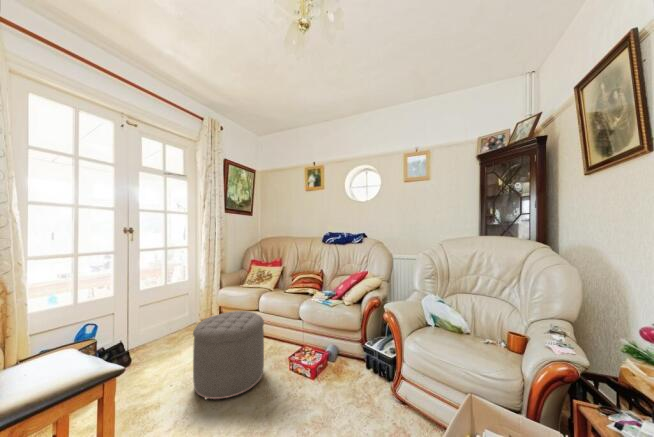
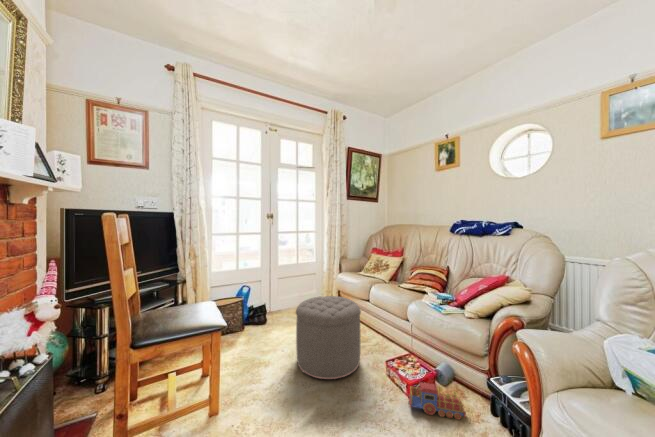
toy train: none [313,361,354,387] -> present [408,382,466,420]

